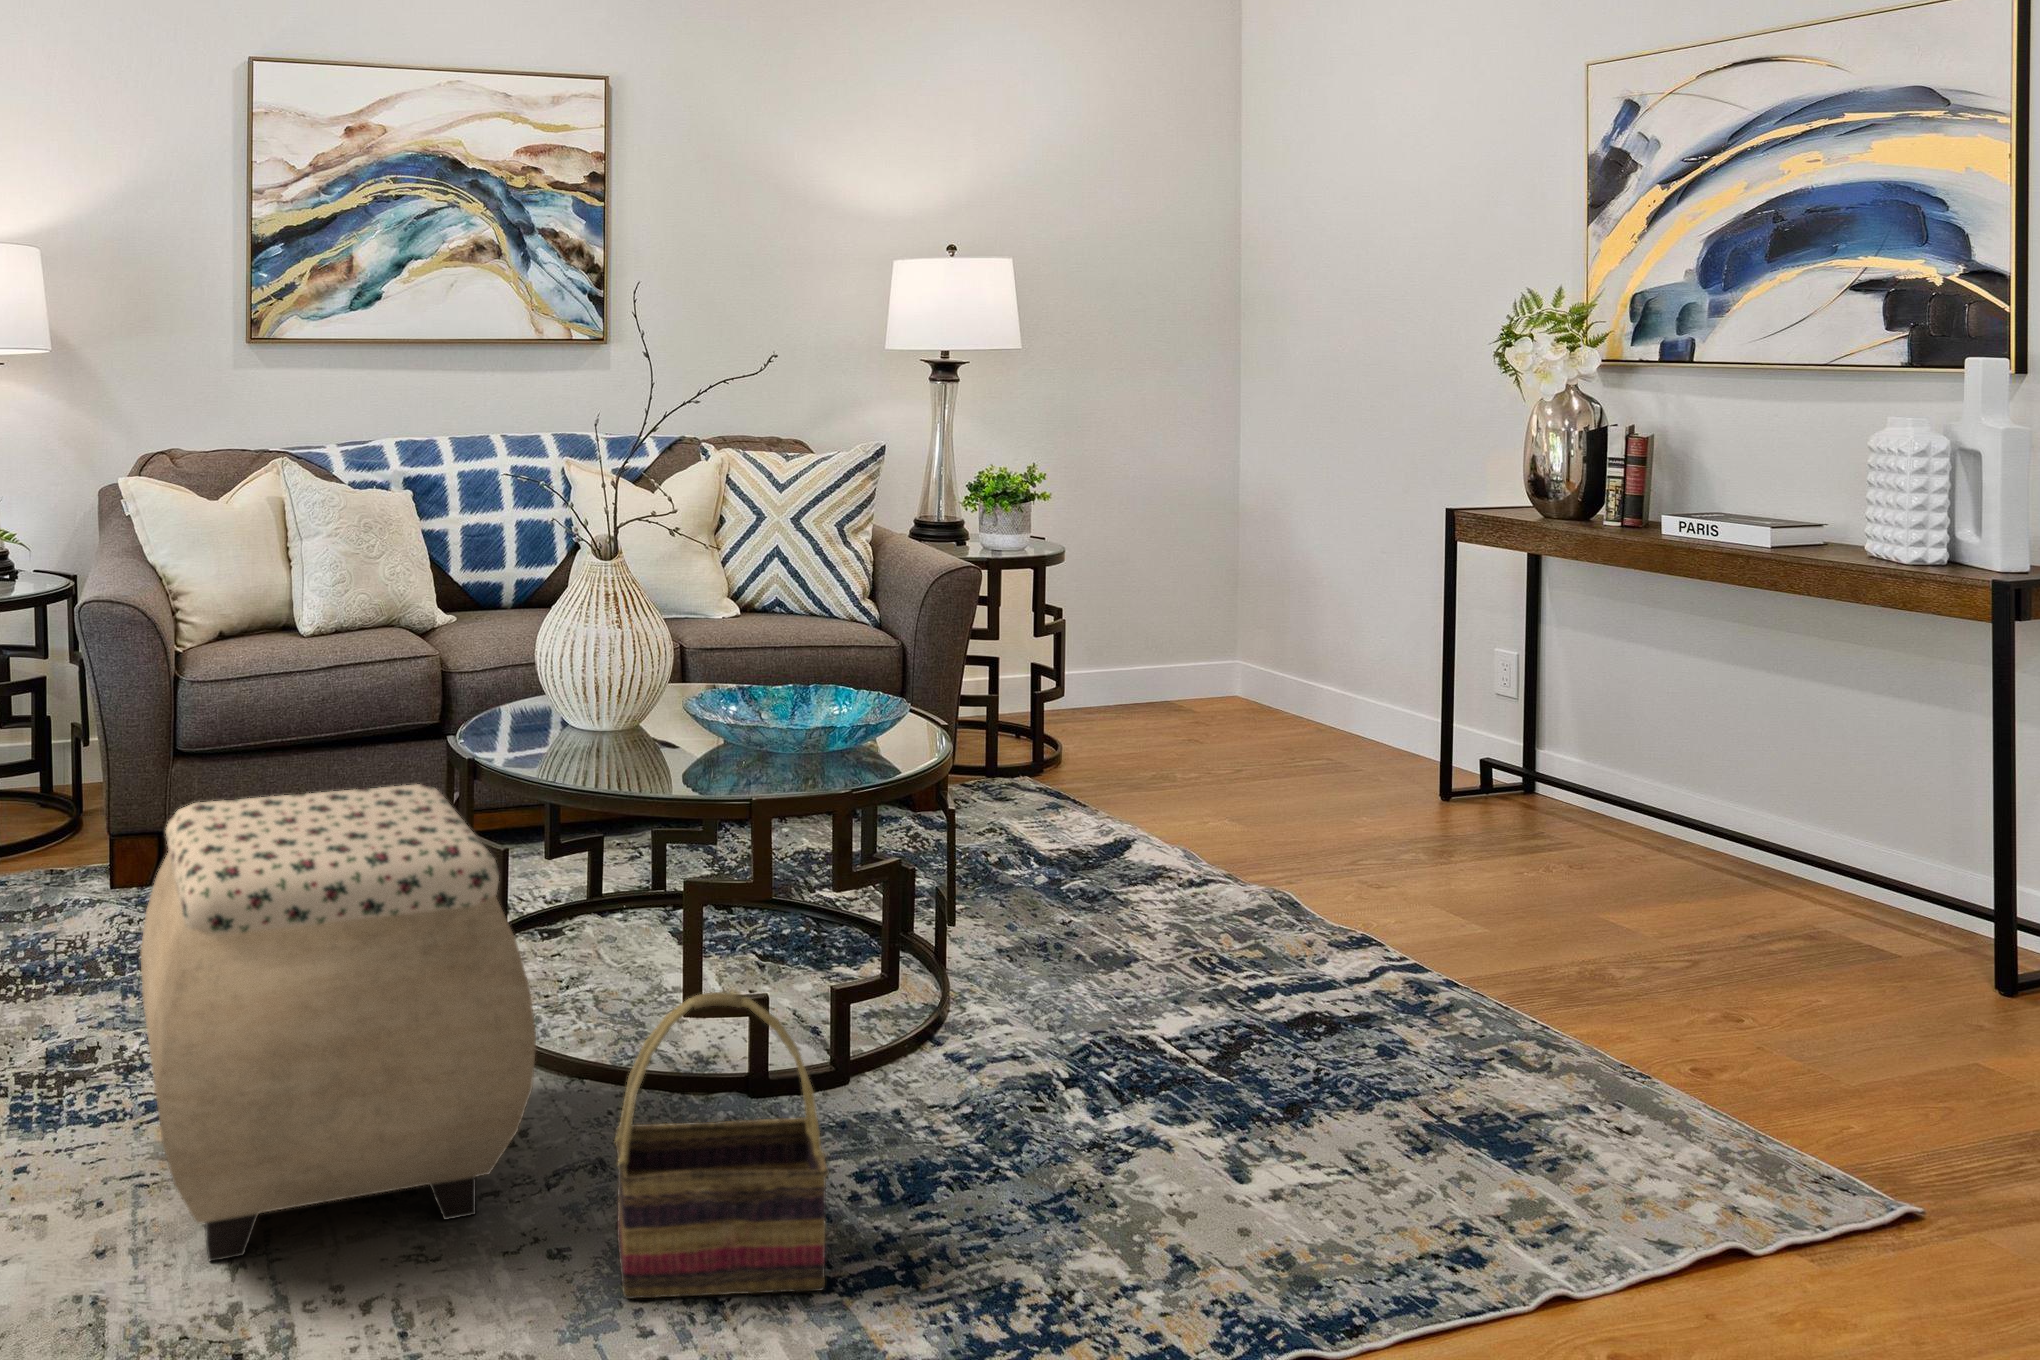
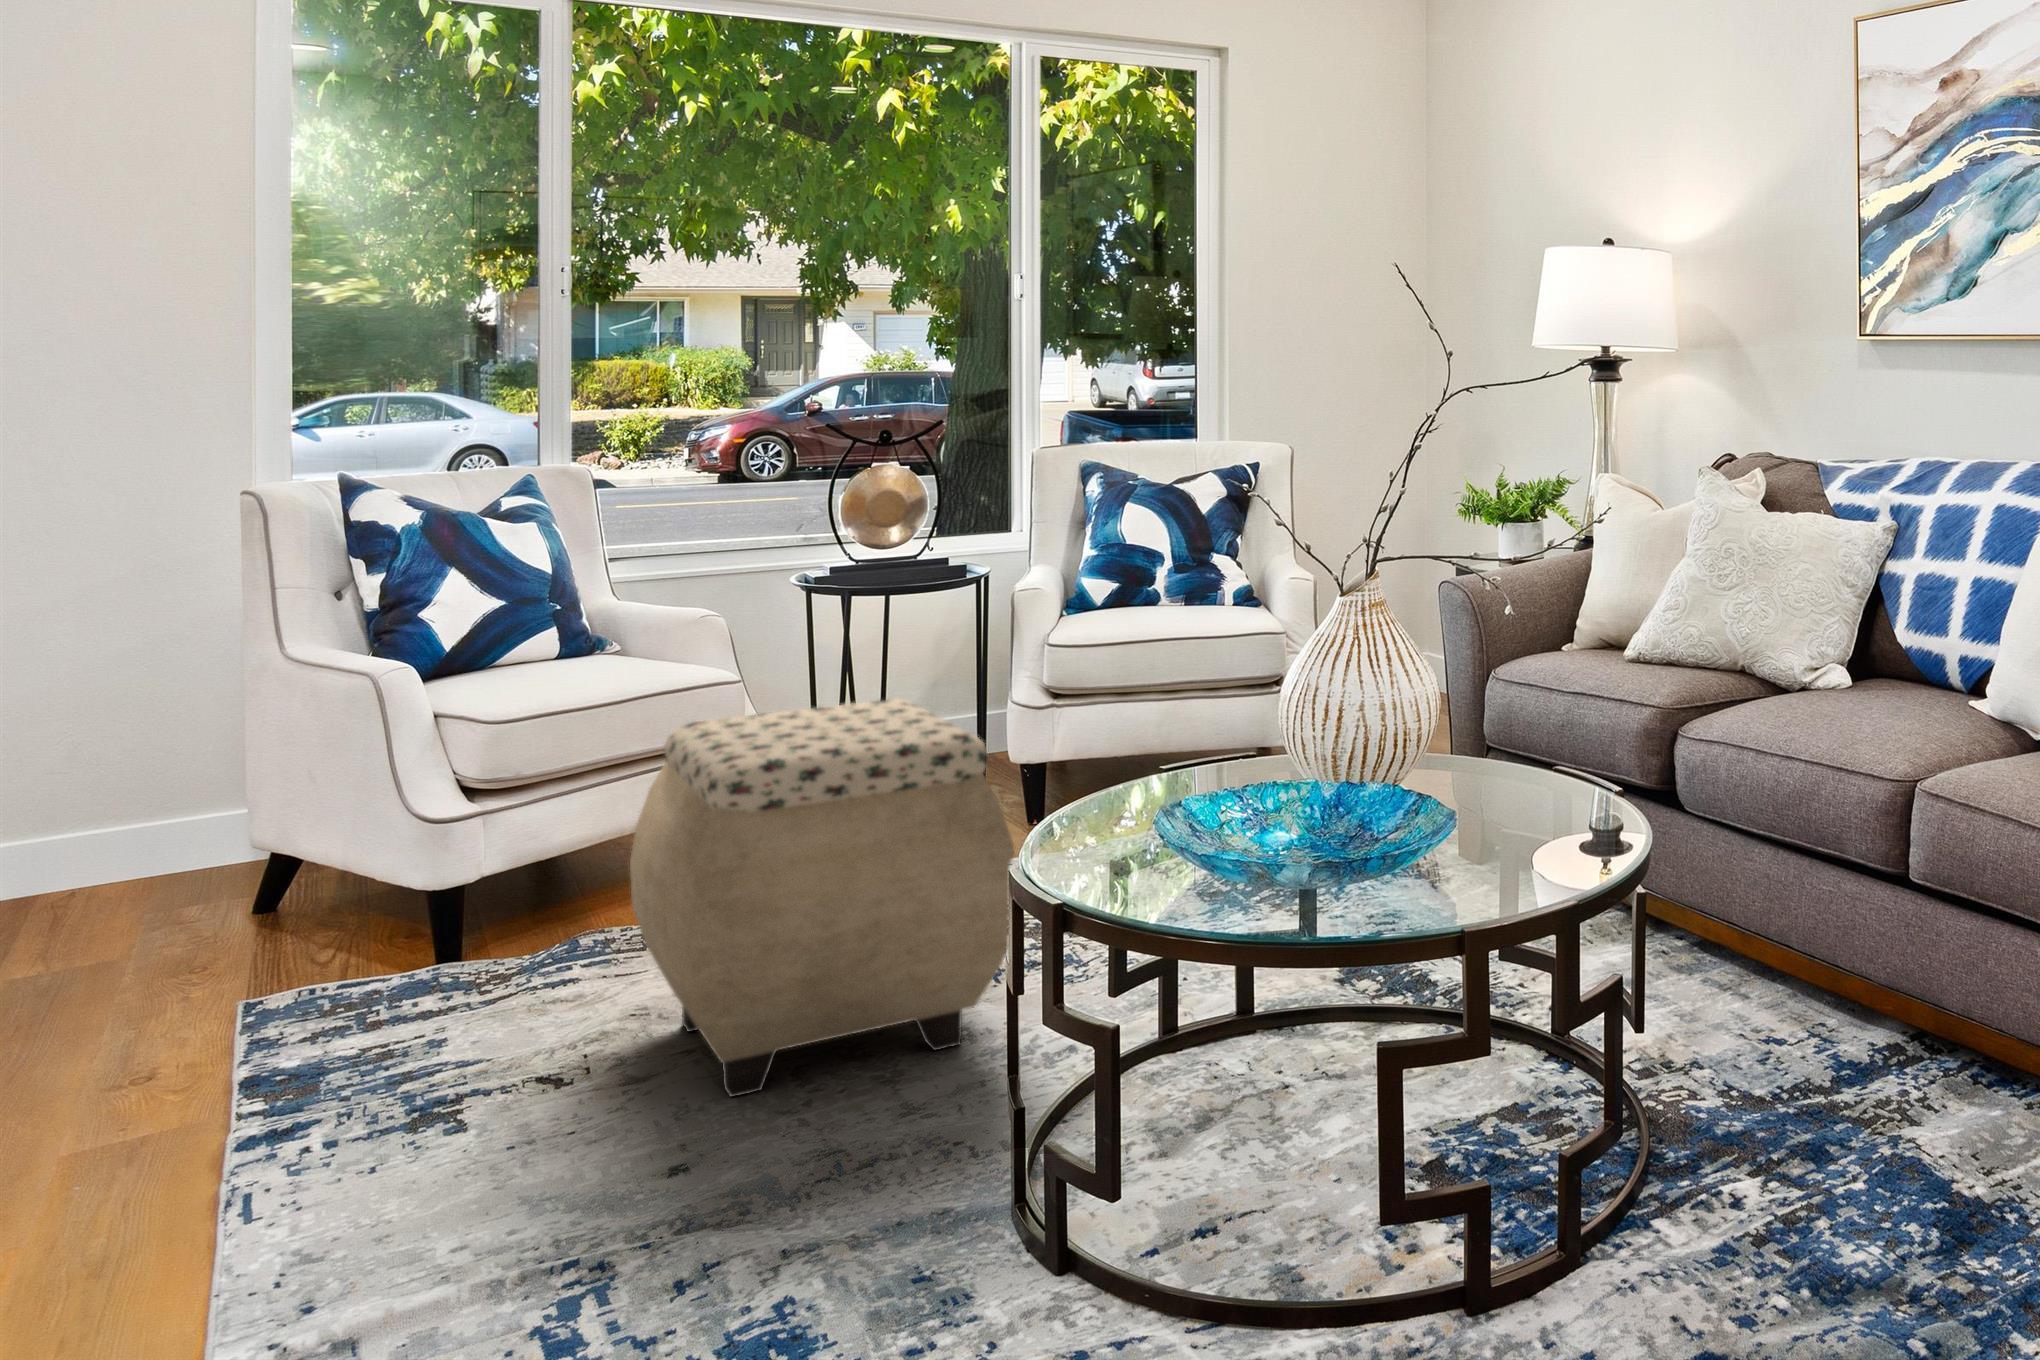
basket: present [614,992,829,1299] -> none [507,935,662,1267]

